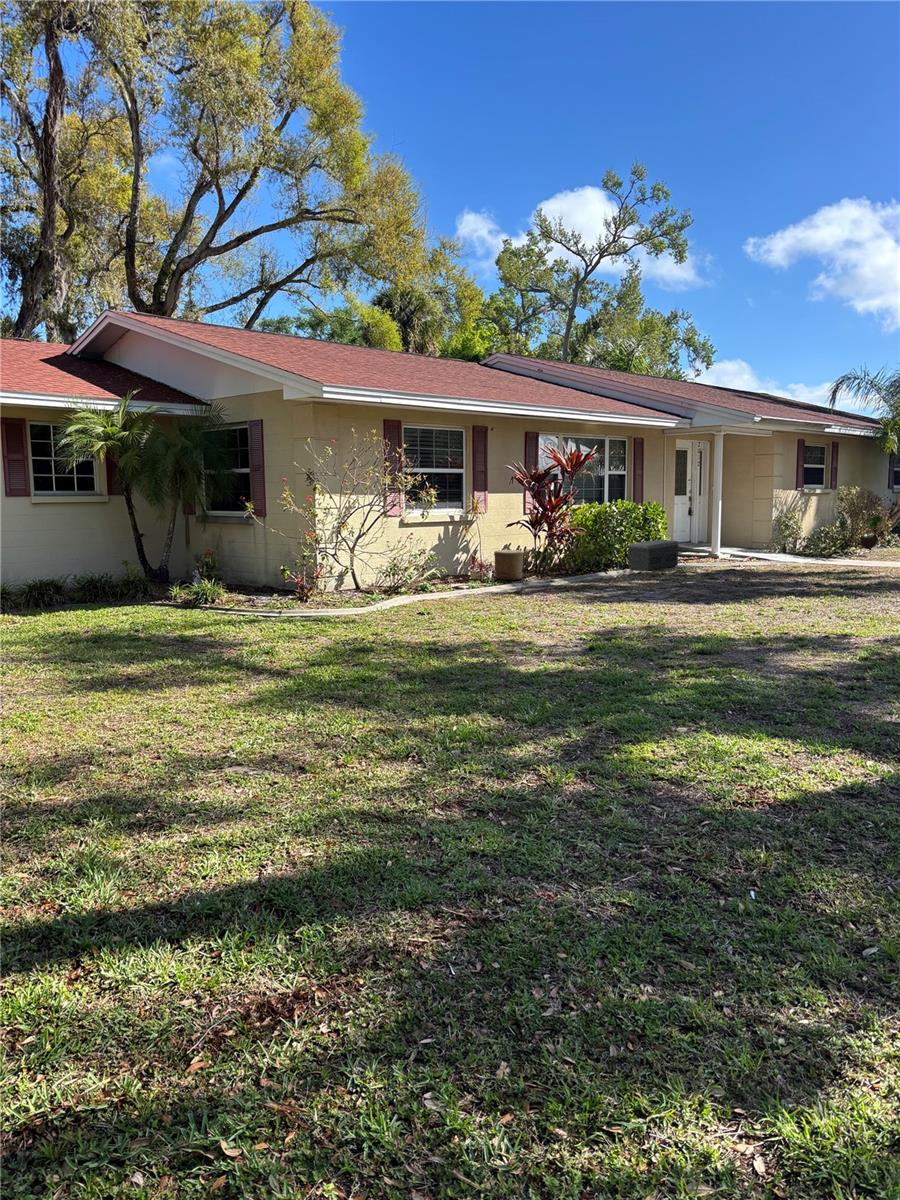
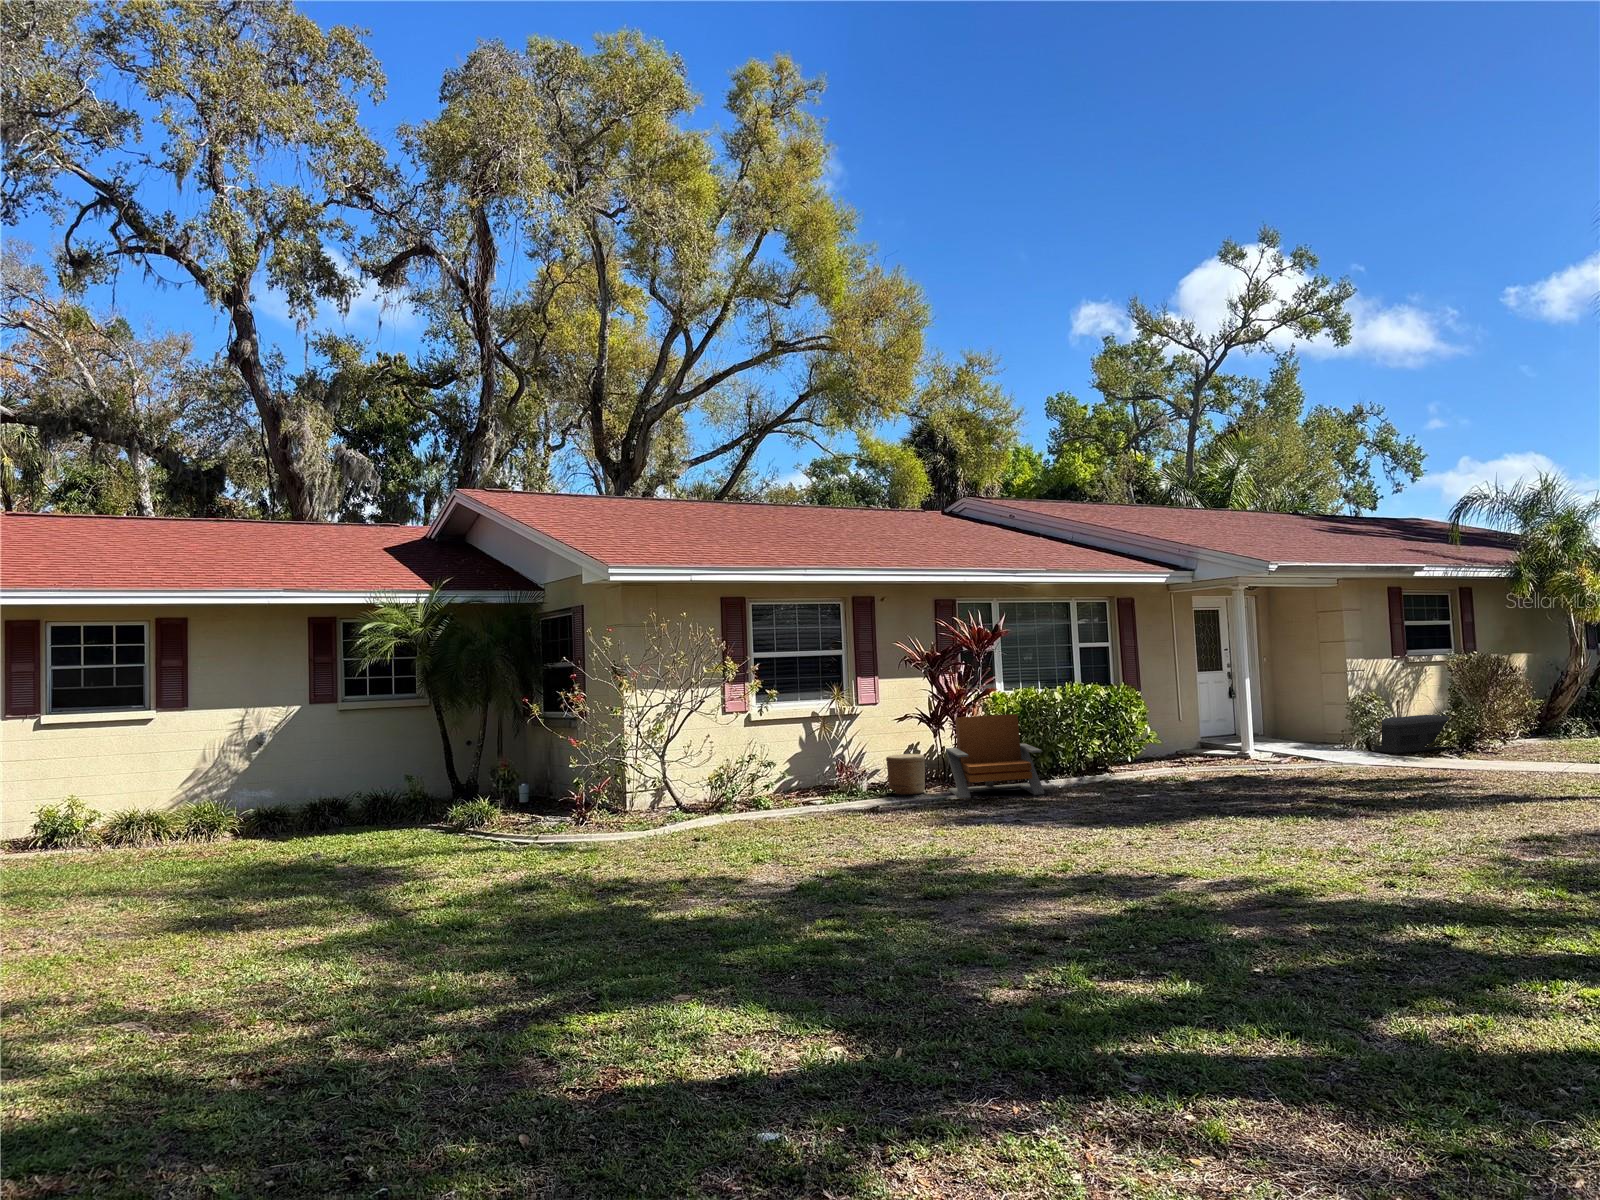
potted tree: present [860,514,883,548] -> none [1528,685,1565,743]
lounge chair: none [536,521,614,583] -> present [946,714,1044,798]
storage bench: present [629,540,678,571] -> present [1375,715,1450,754]

